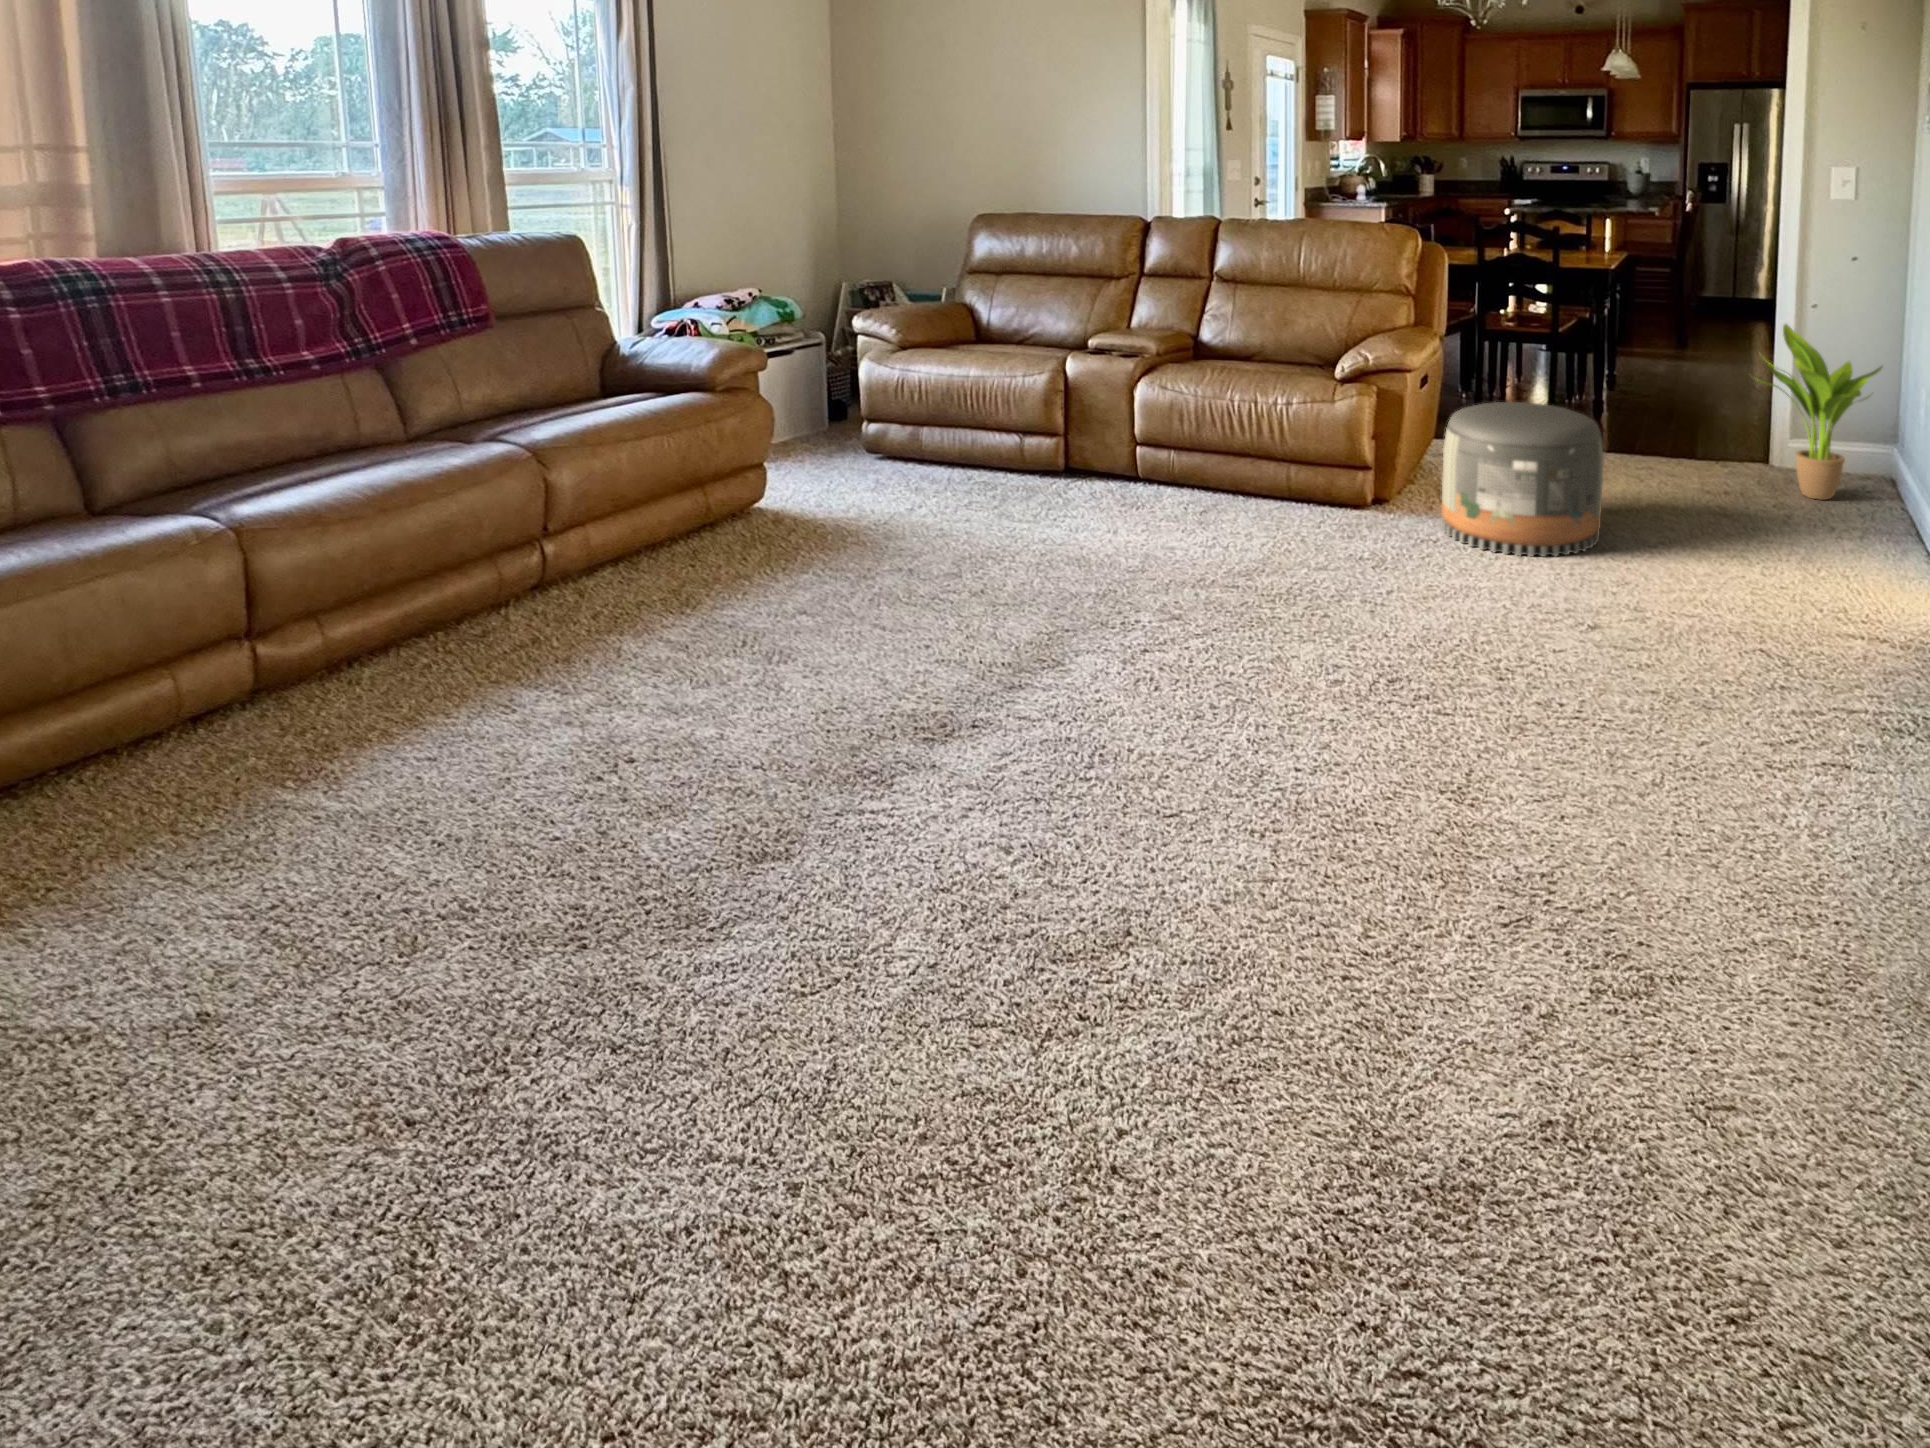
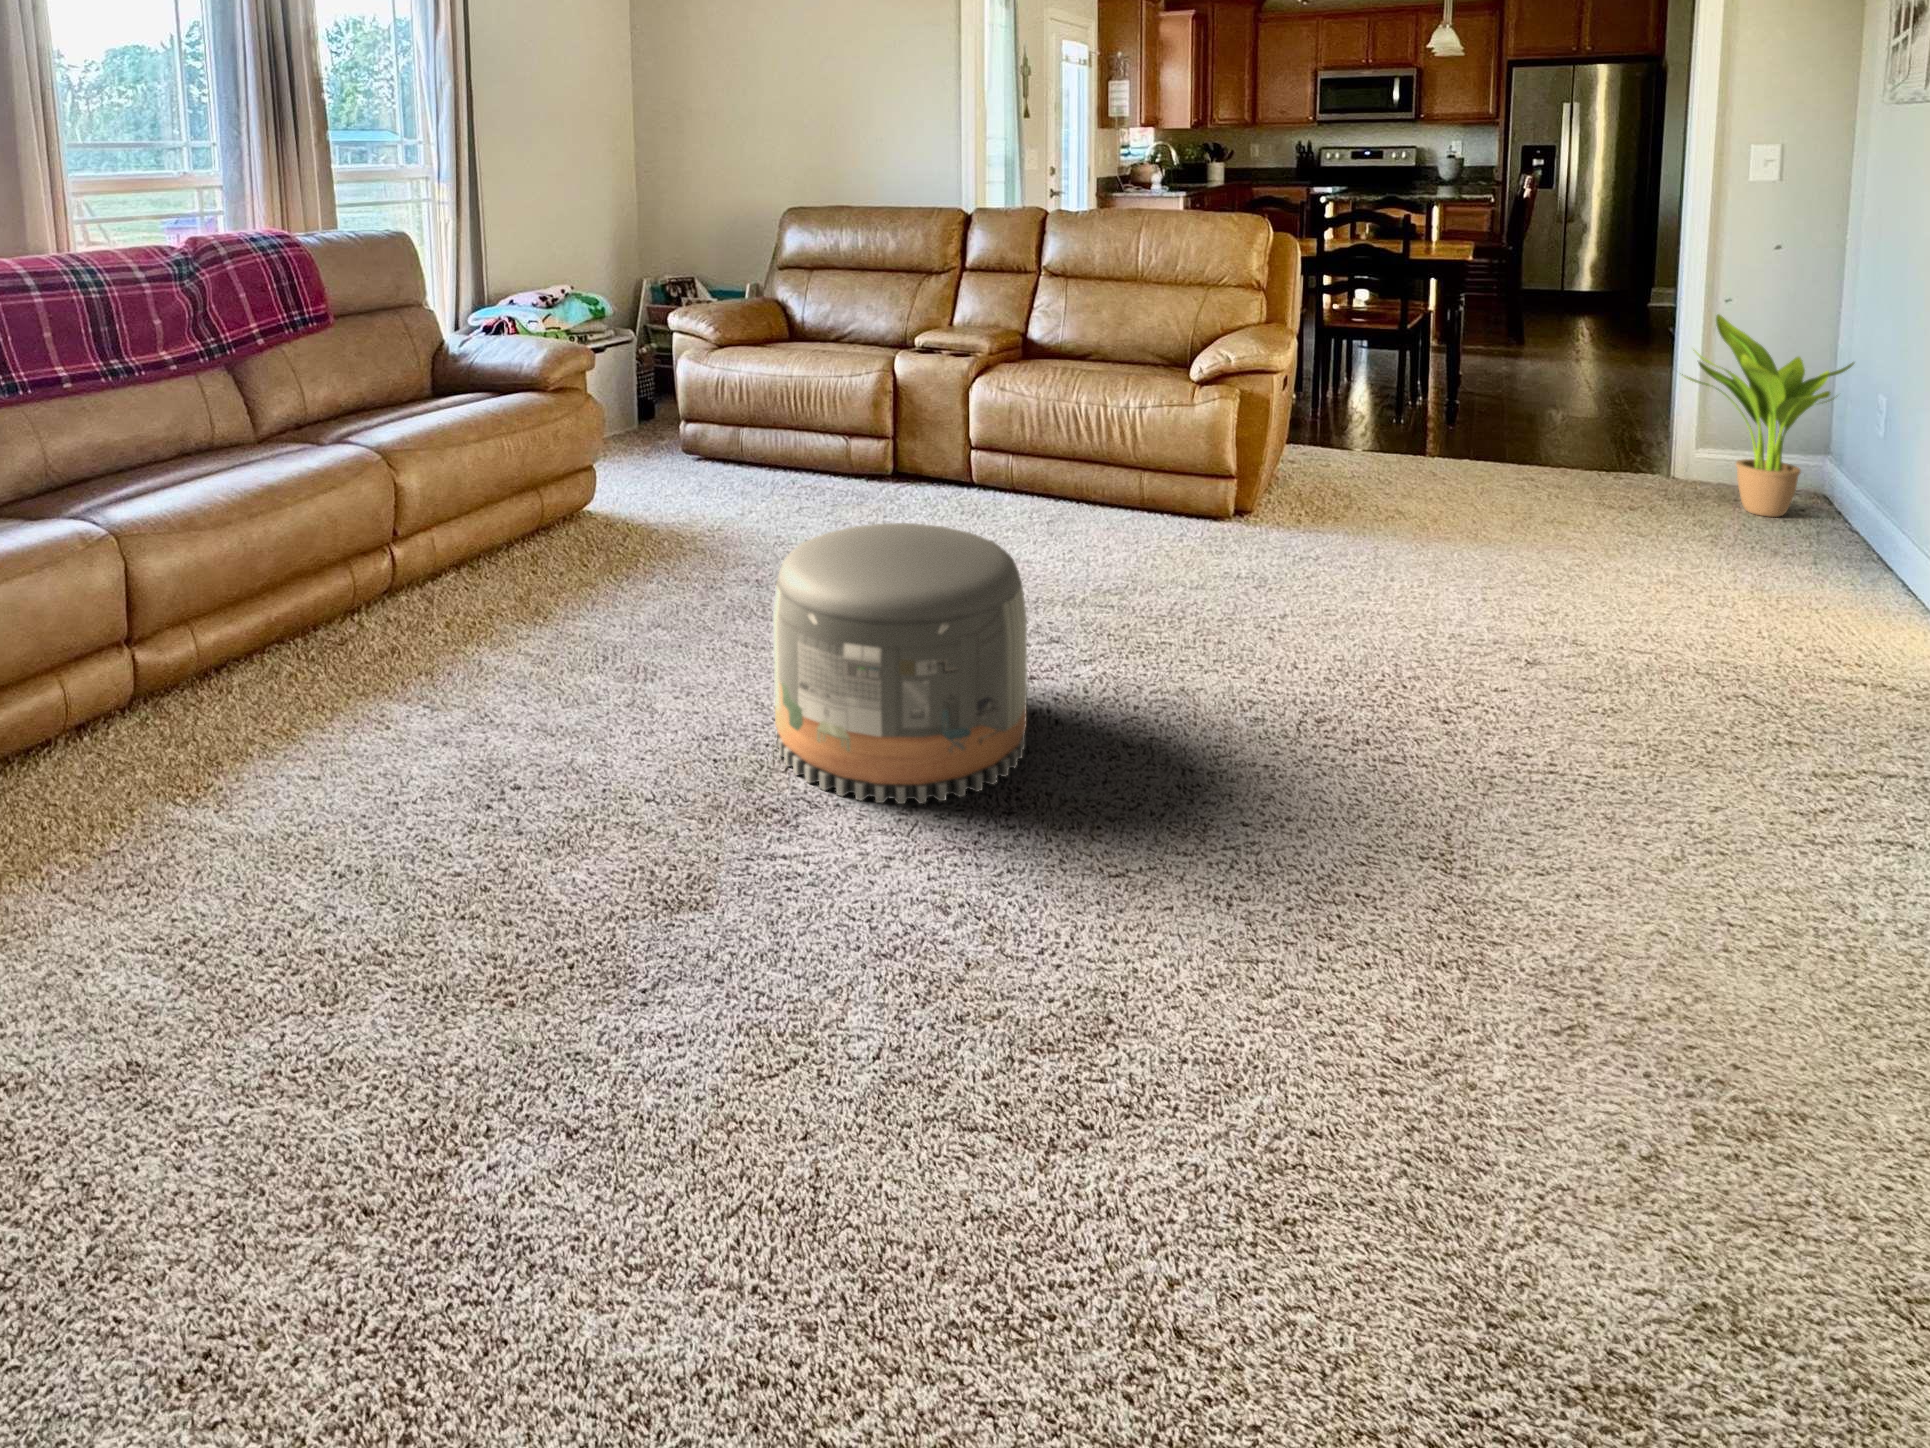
pouf: present [1442,402,1604,557] -> present [773,523,1027,804]

